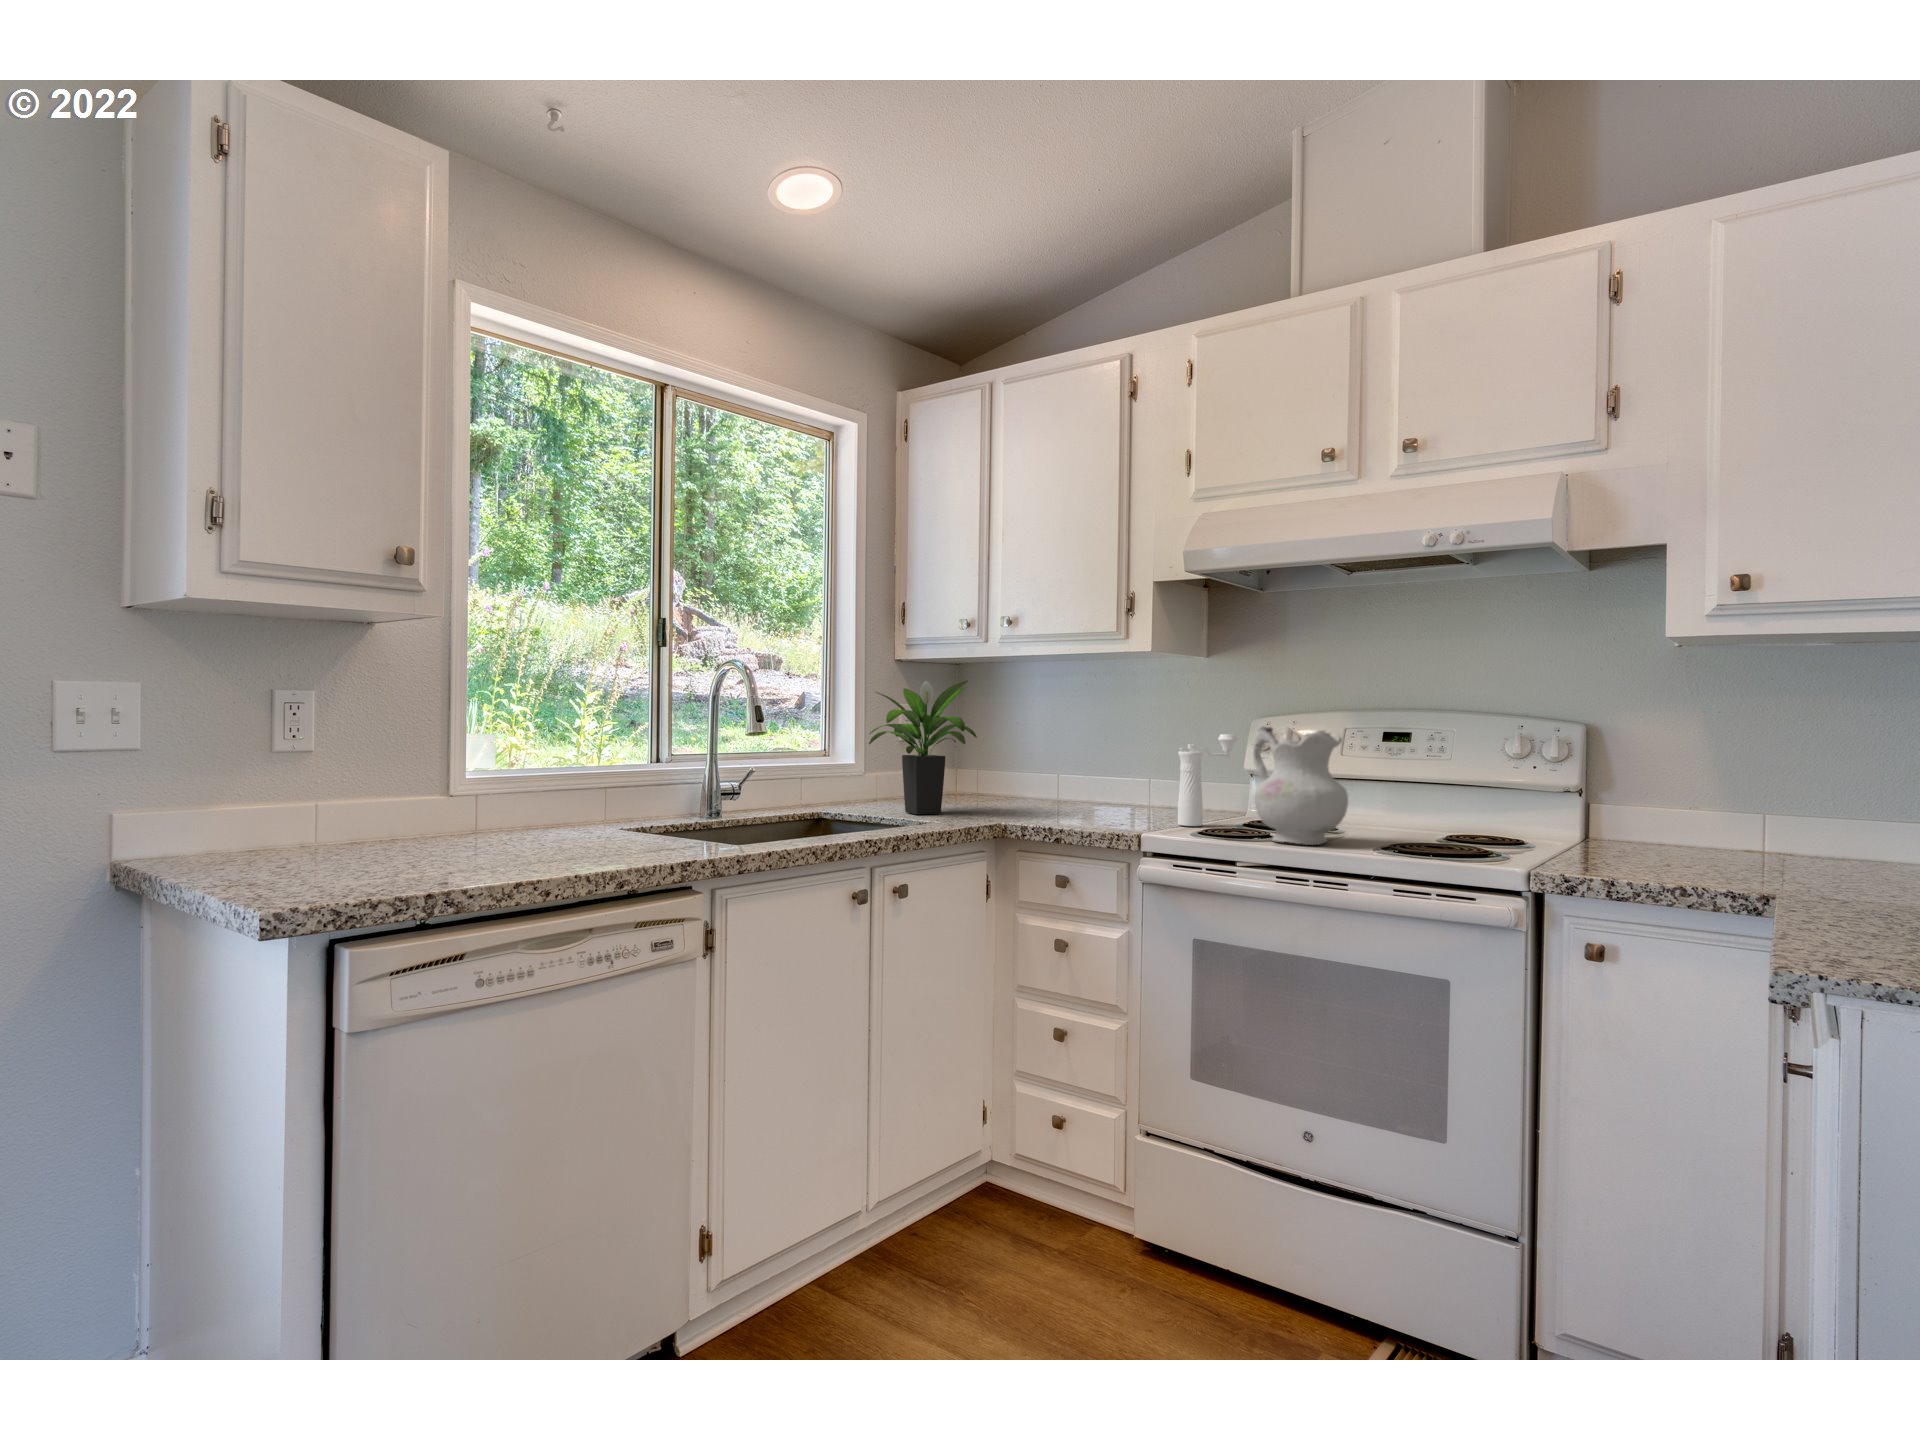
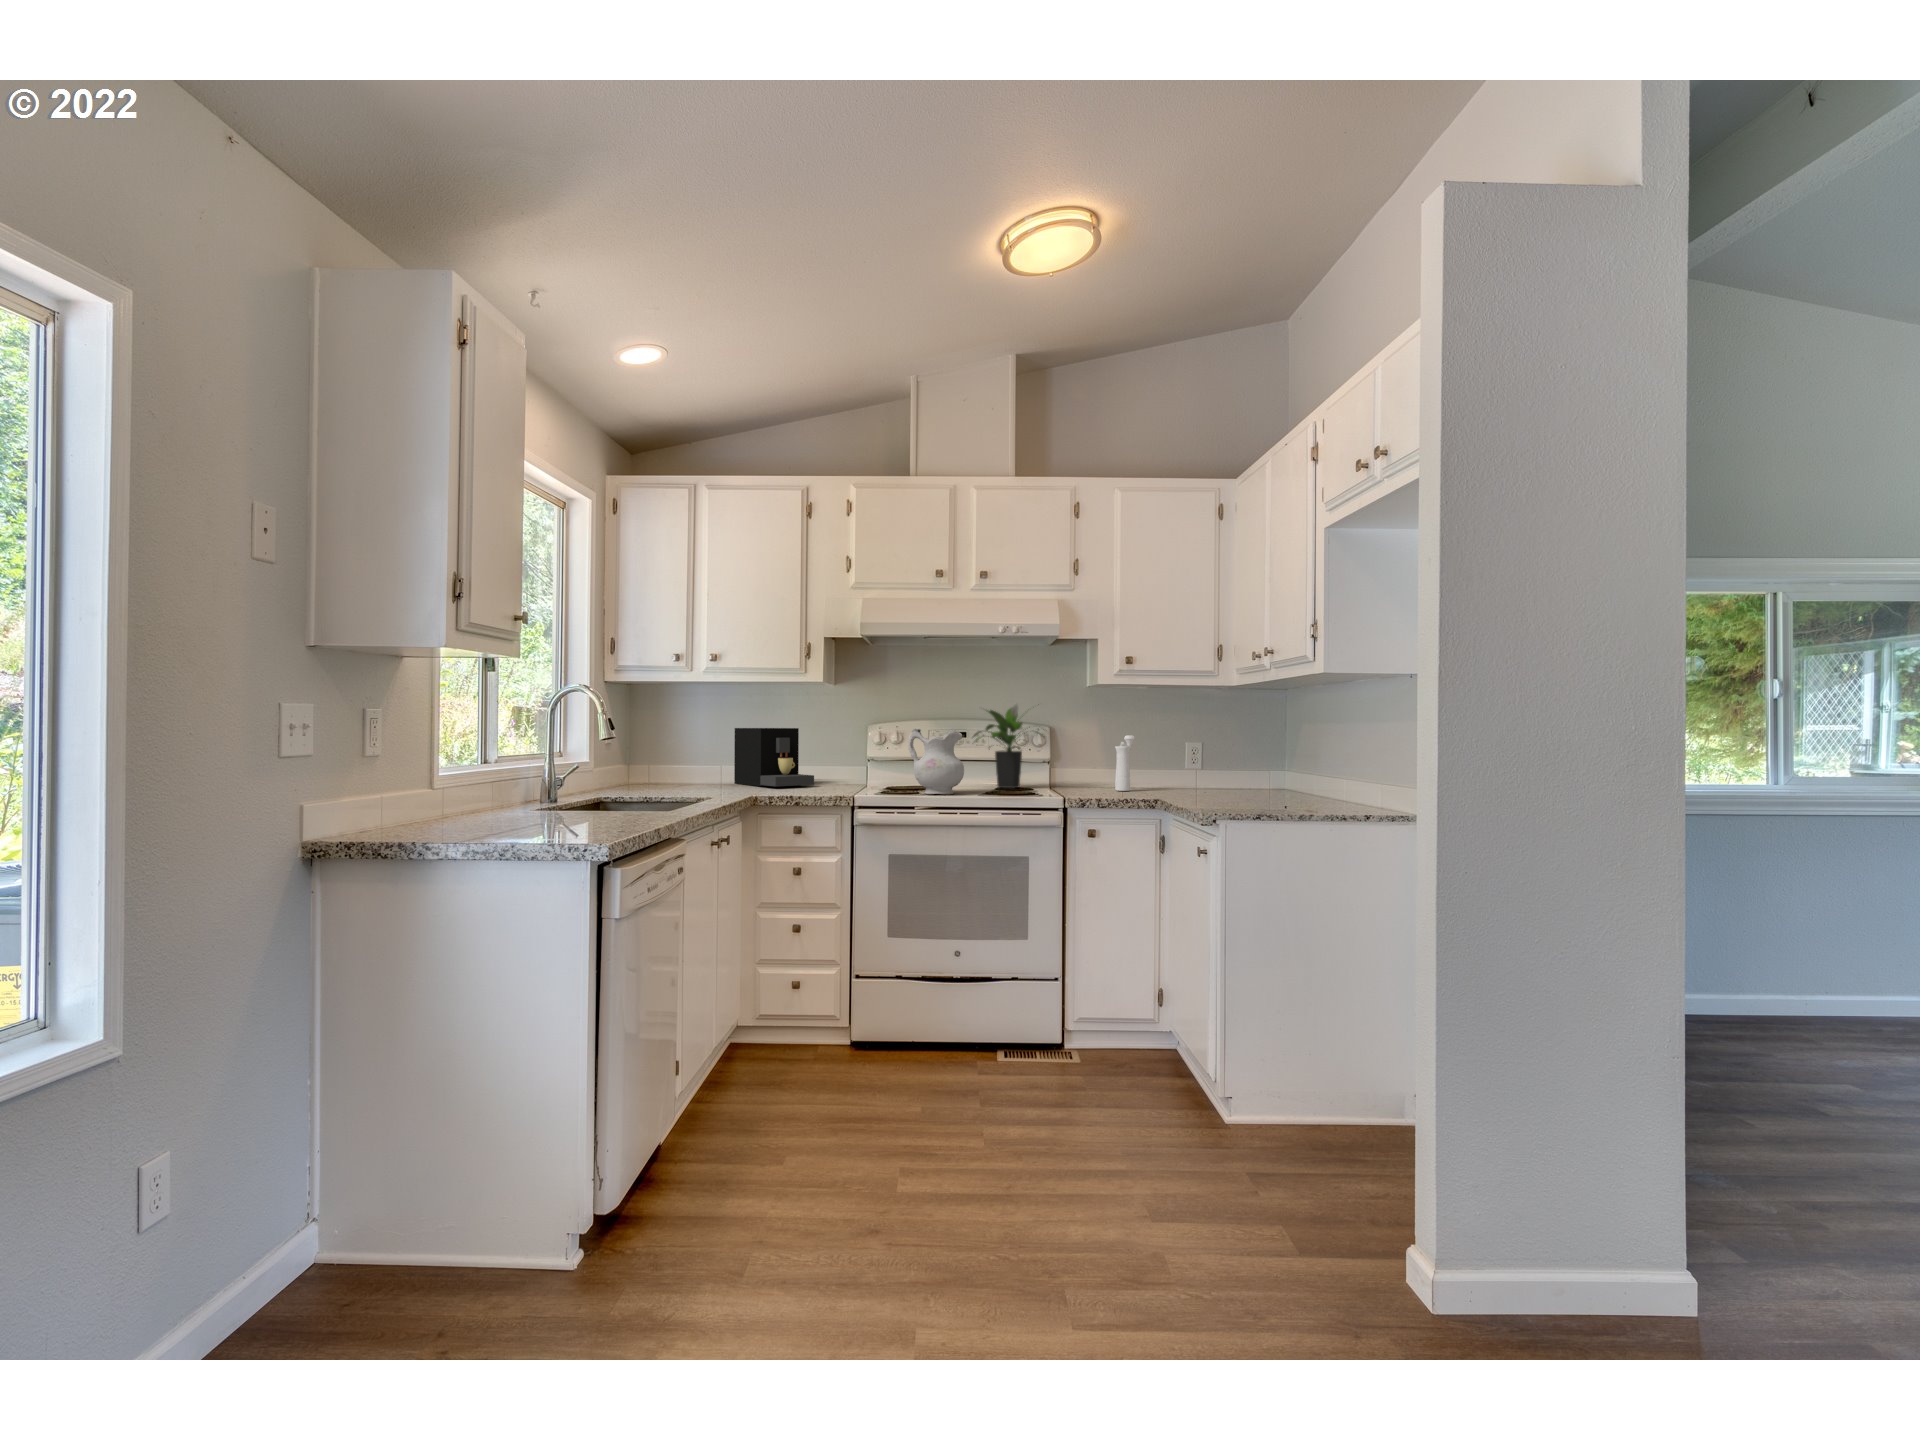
potted plant: present [869,680,977,814] -> present [973,704,1040,789]
coffee maker: none [1058,723,1143,811] -> present [734,728,814,786]
pepper mill: present [1178,734,1237,826] -> present [1115,735,1135,791]

